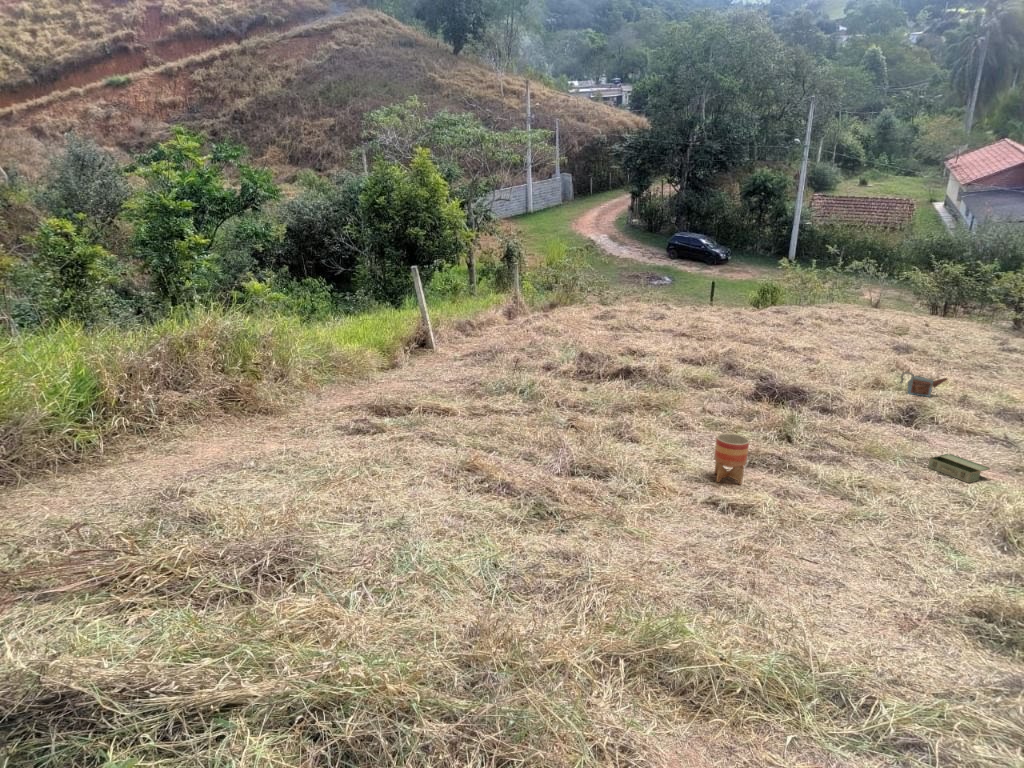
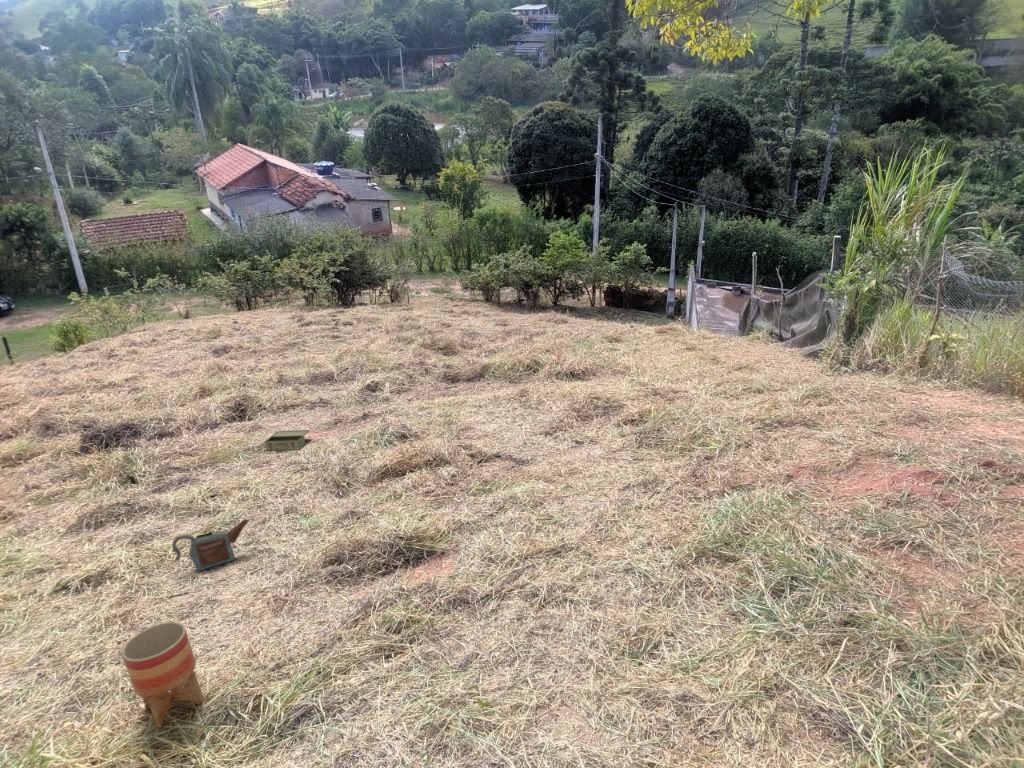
watering can: present [900,371,948,397] -> present [172,519,249,571]
planter: present [714,434,749,485] -> present [122,622,203,728]

